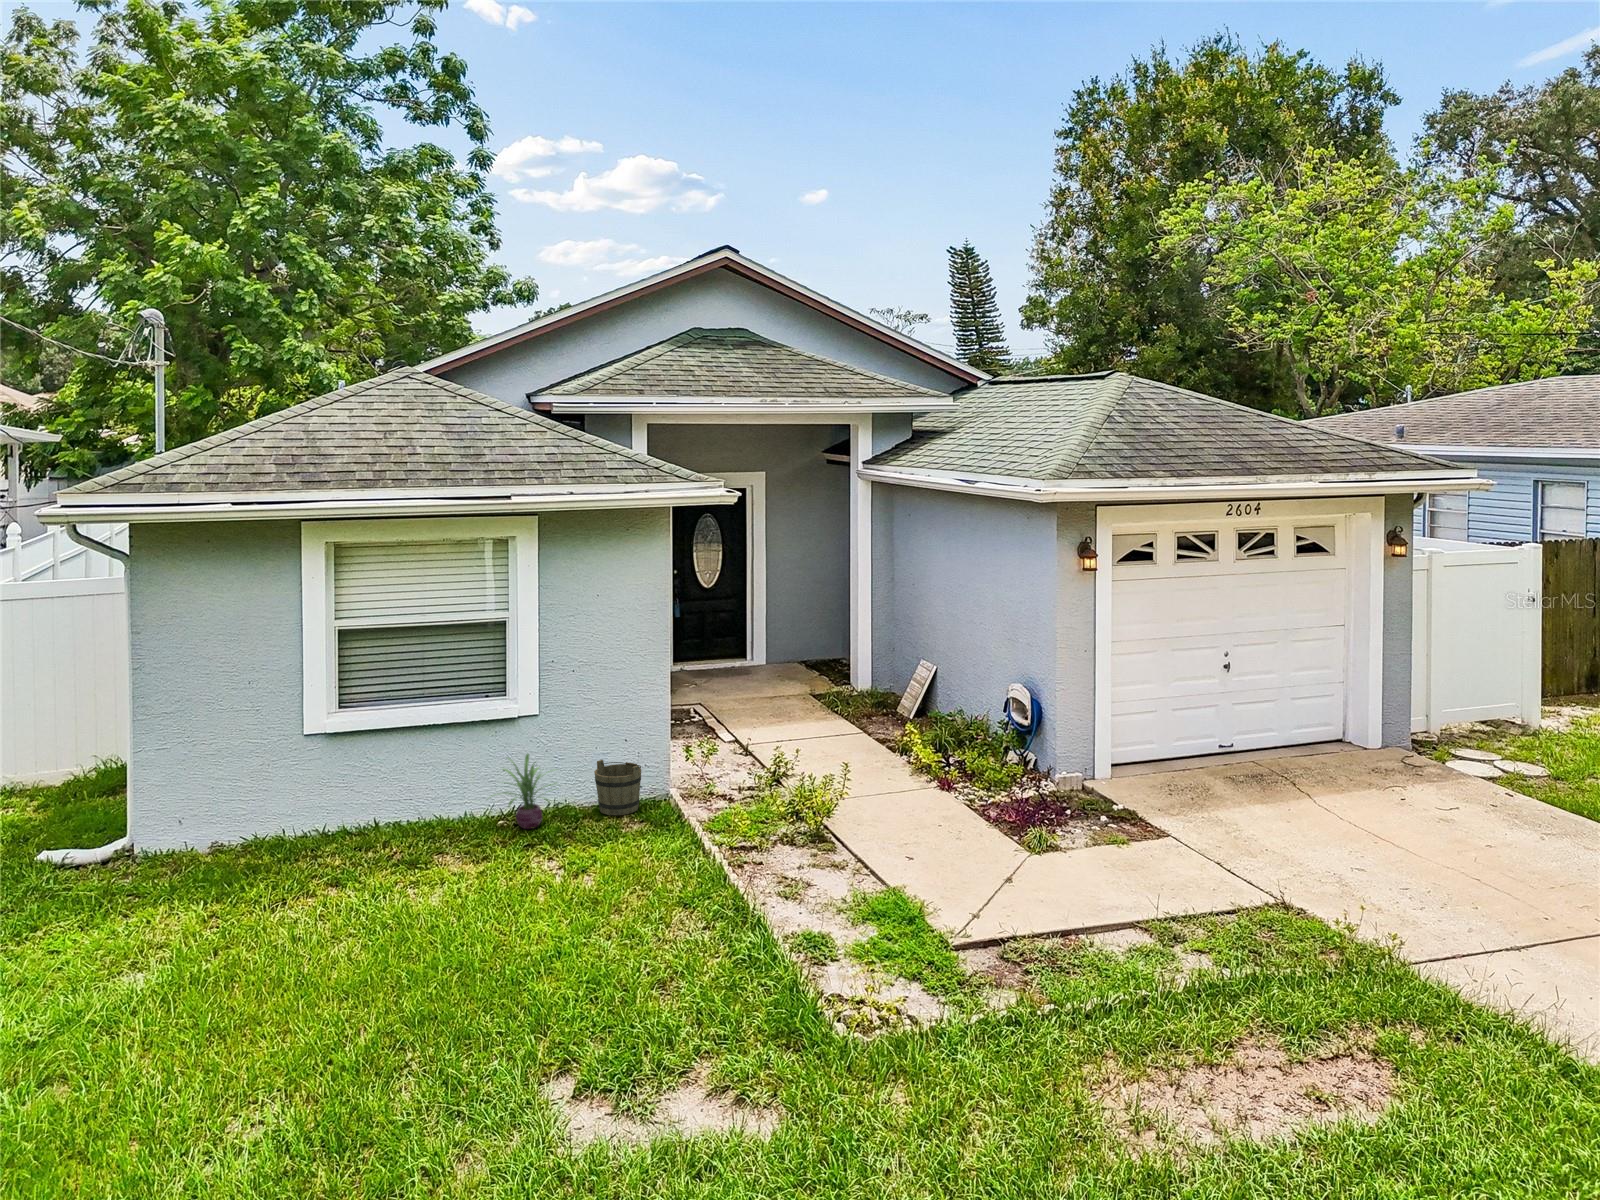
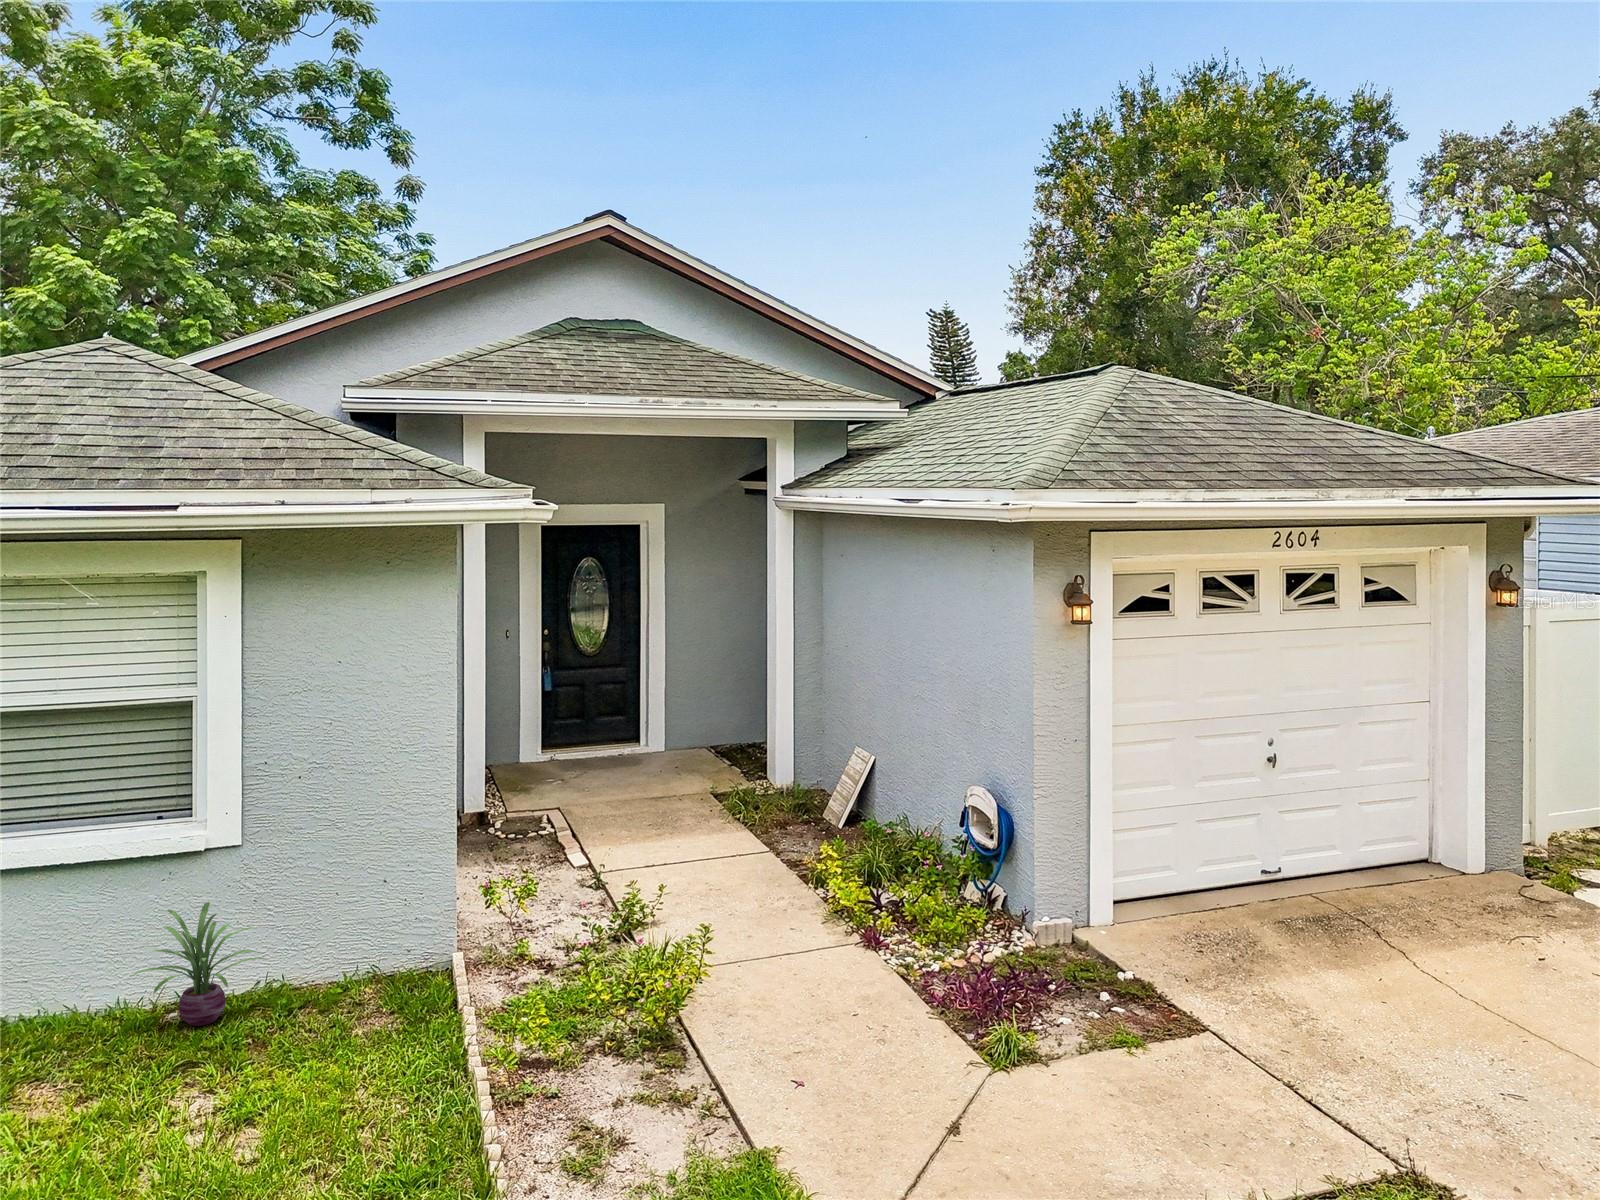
bucket: present [594,760,641,815] -> none [322,908,399,998]

